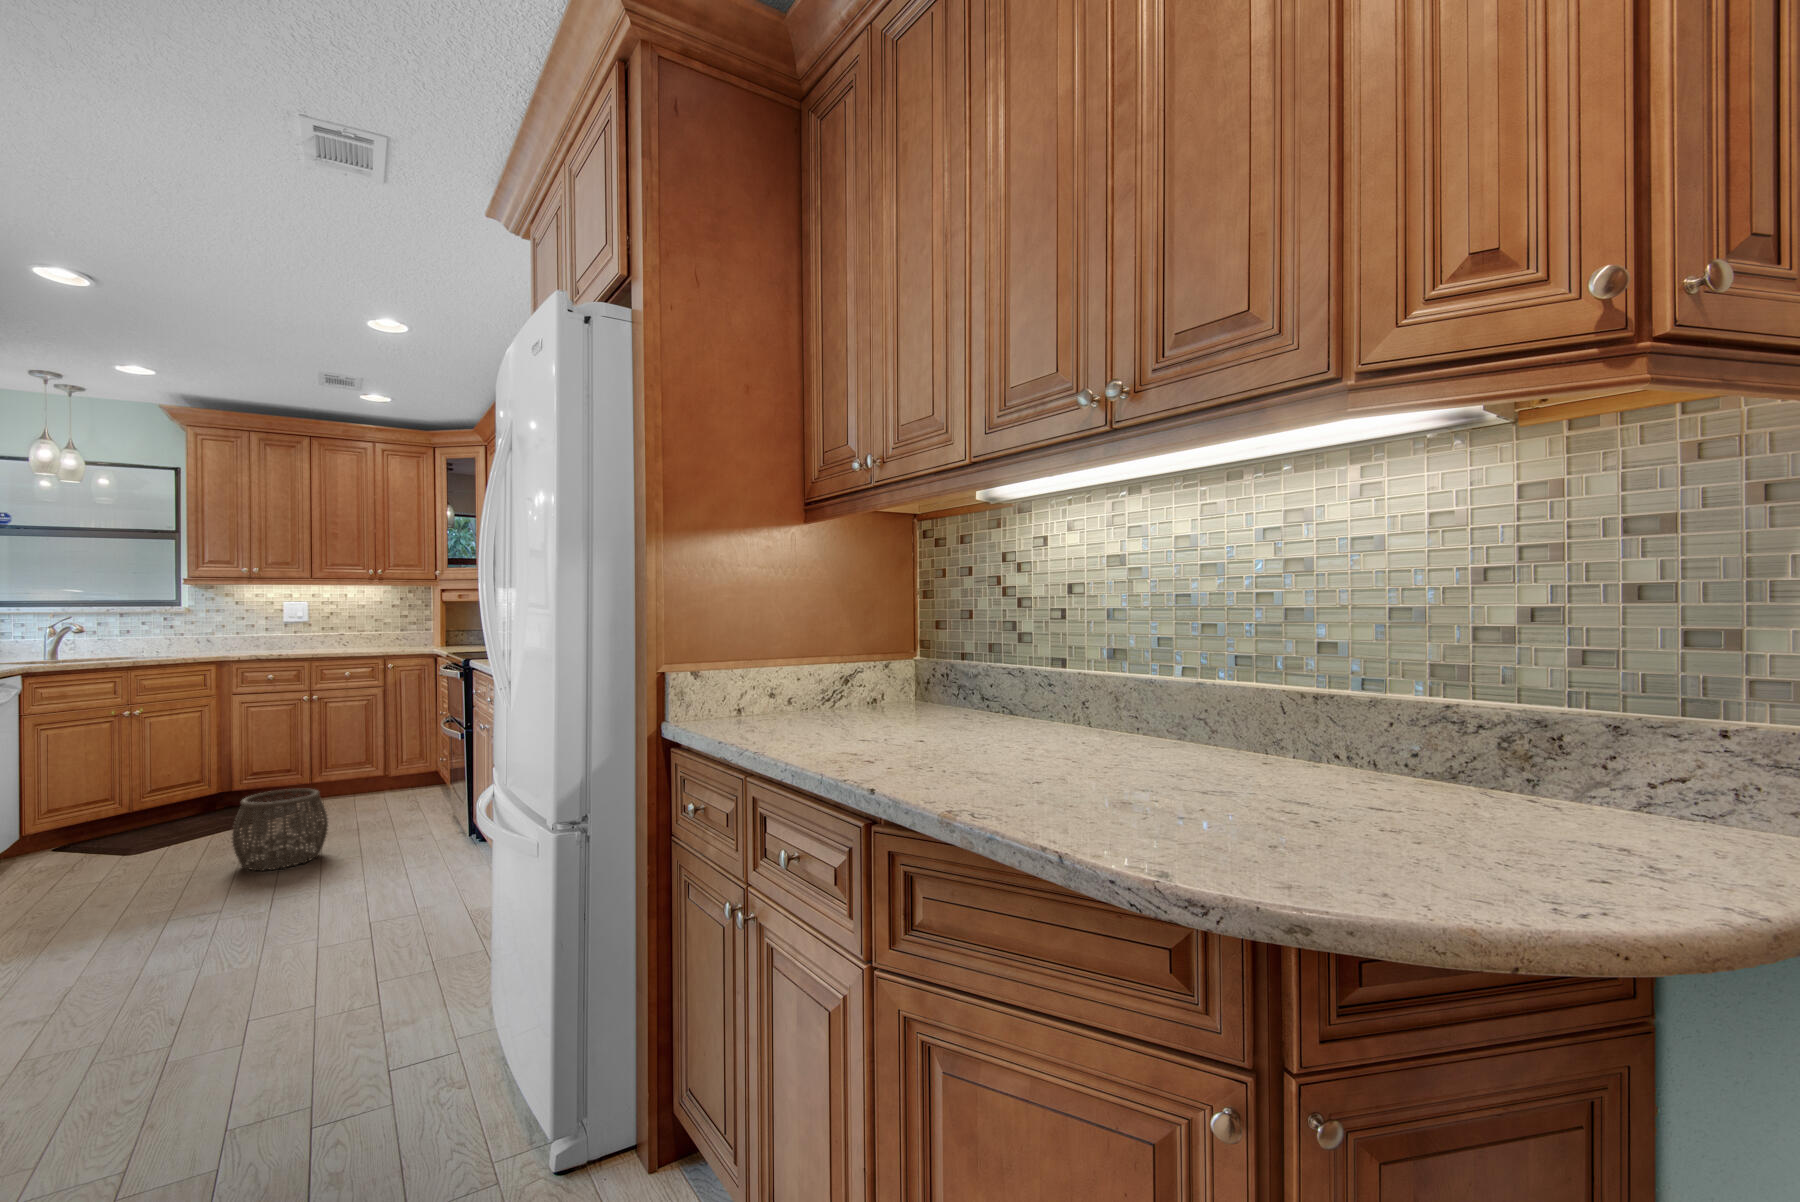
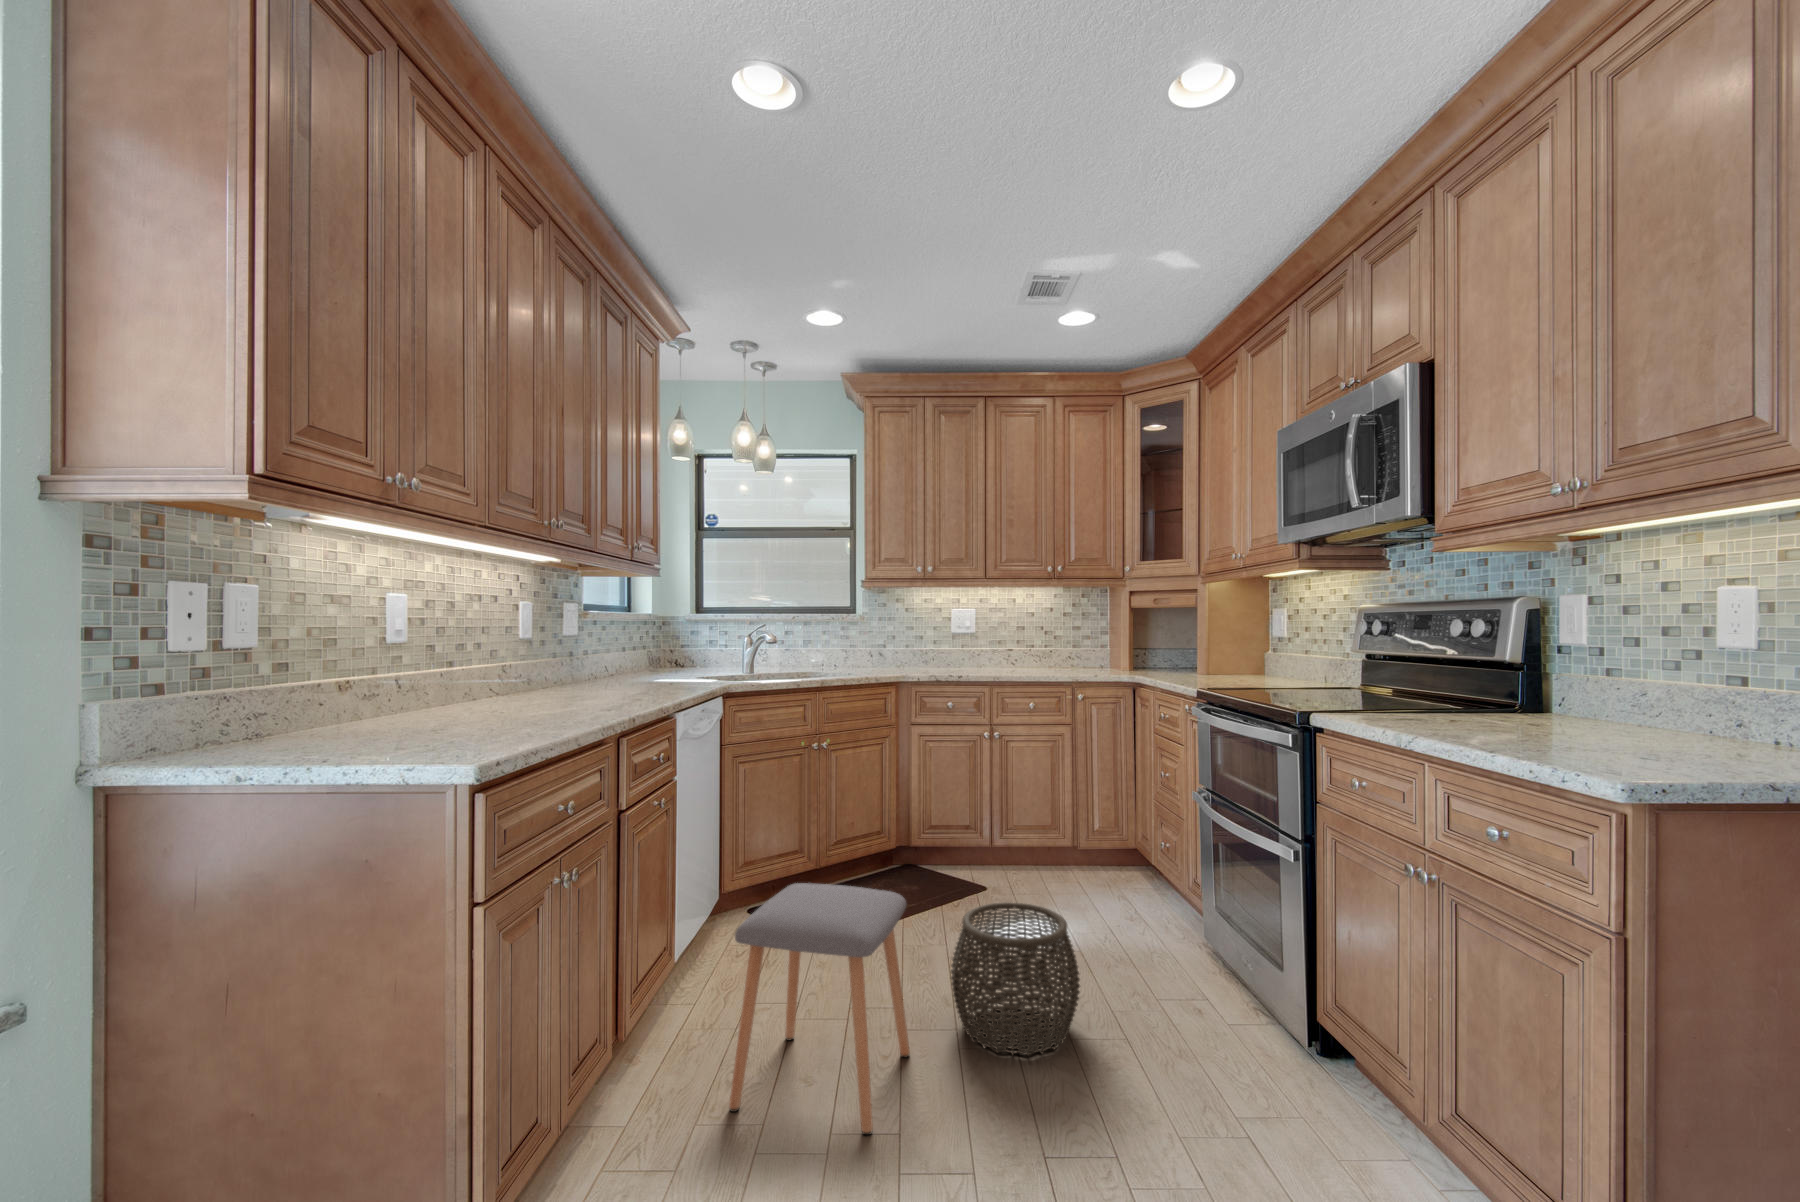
stool: none [34,784,194,924] -> present [729,883,910,1135]

